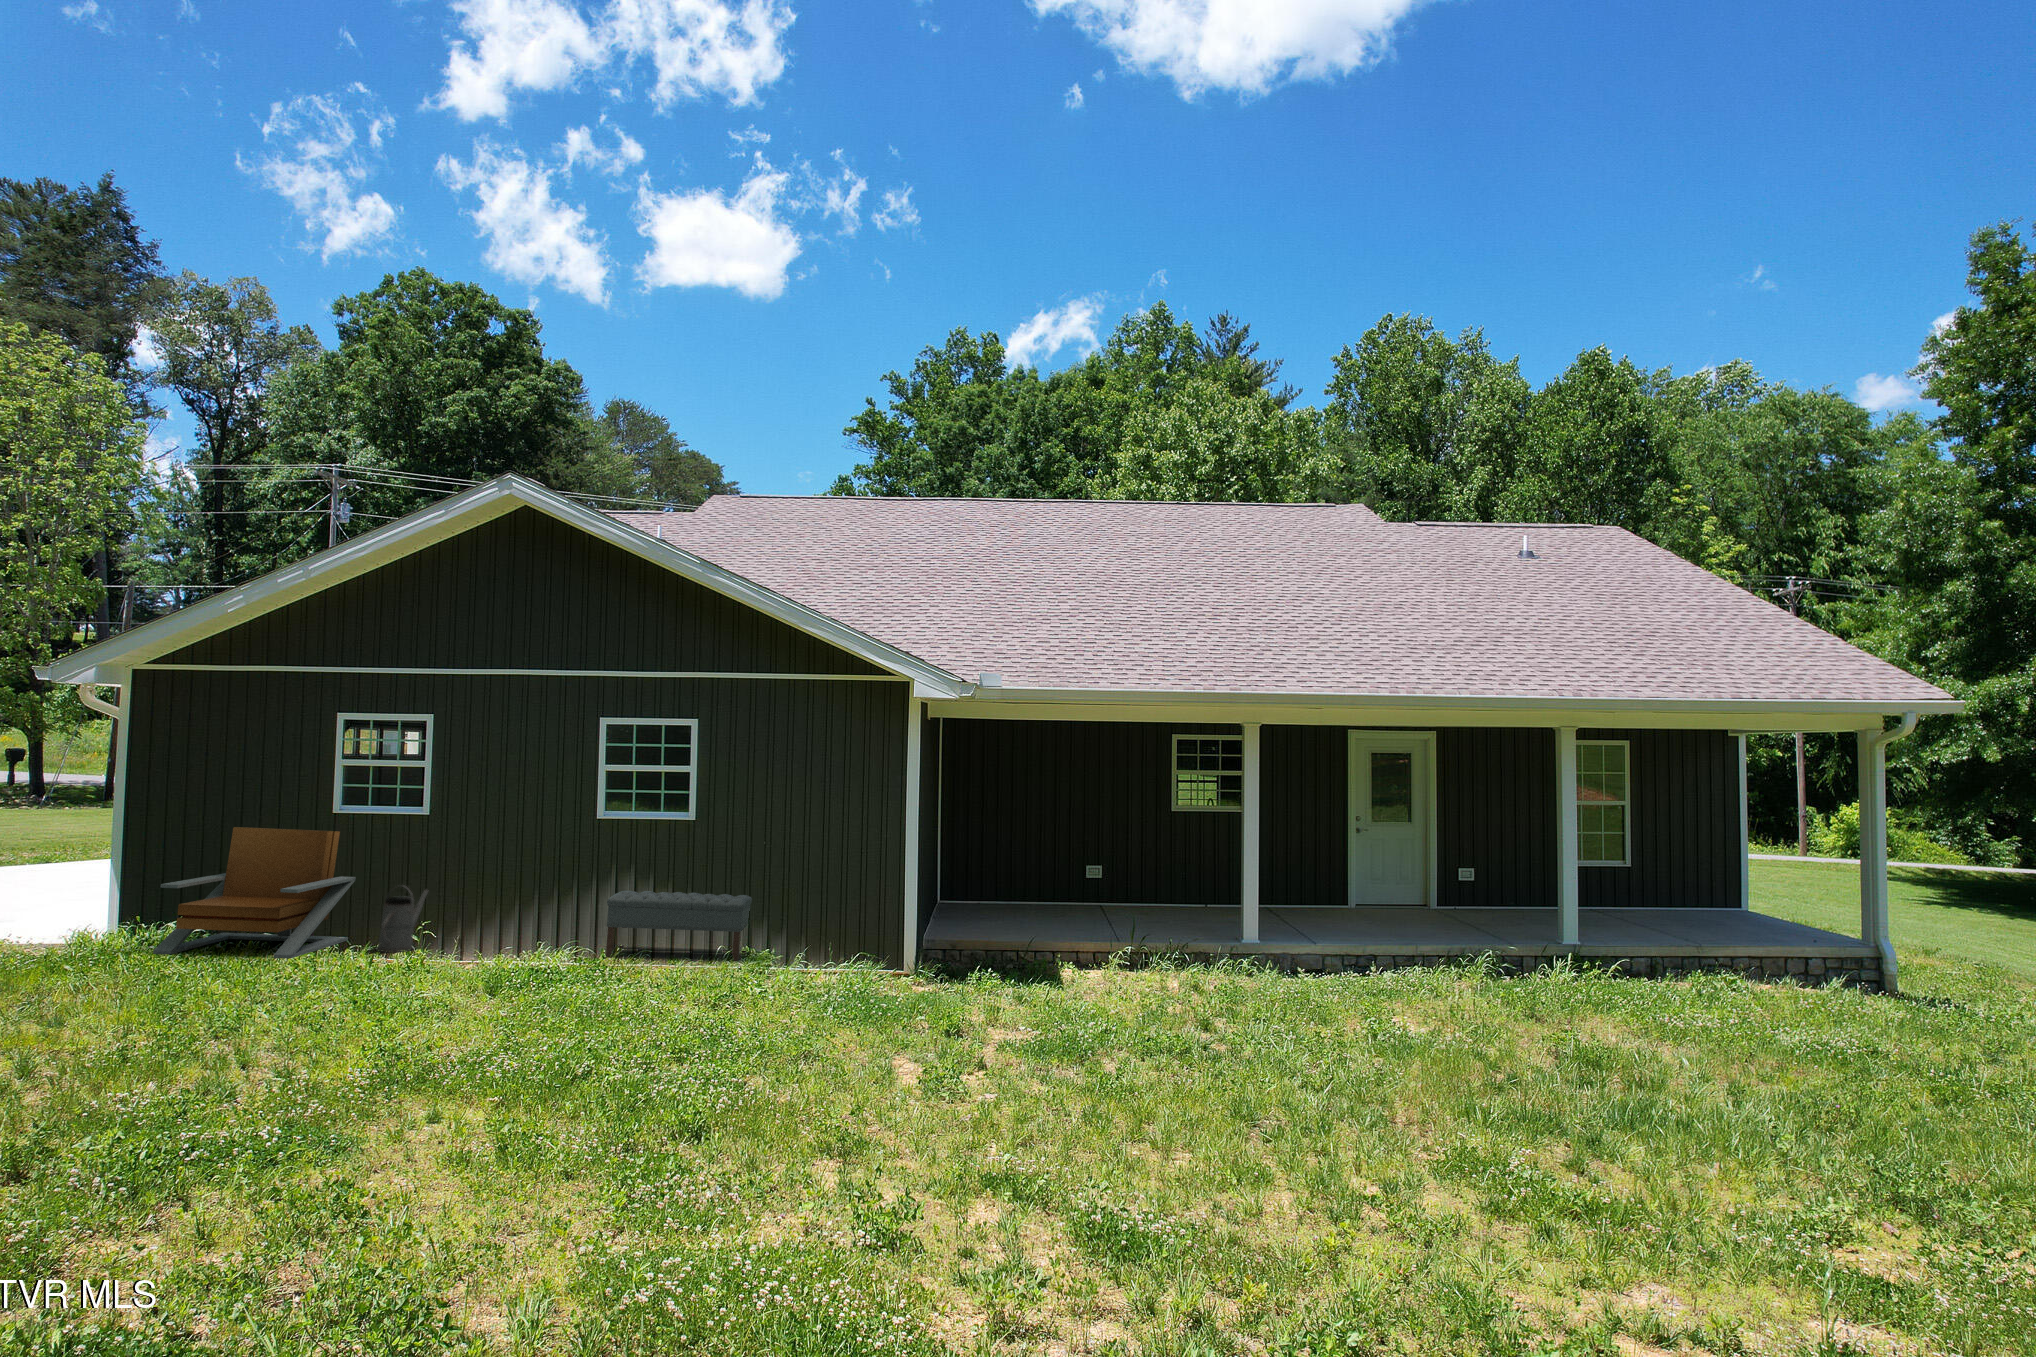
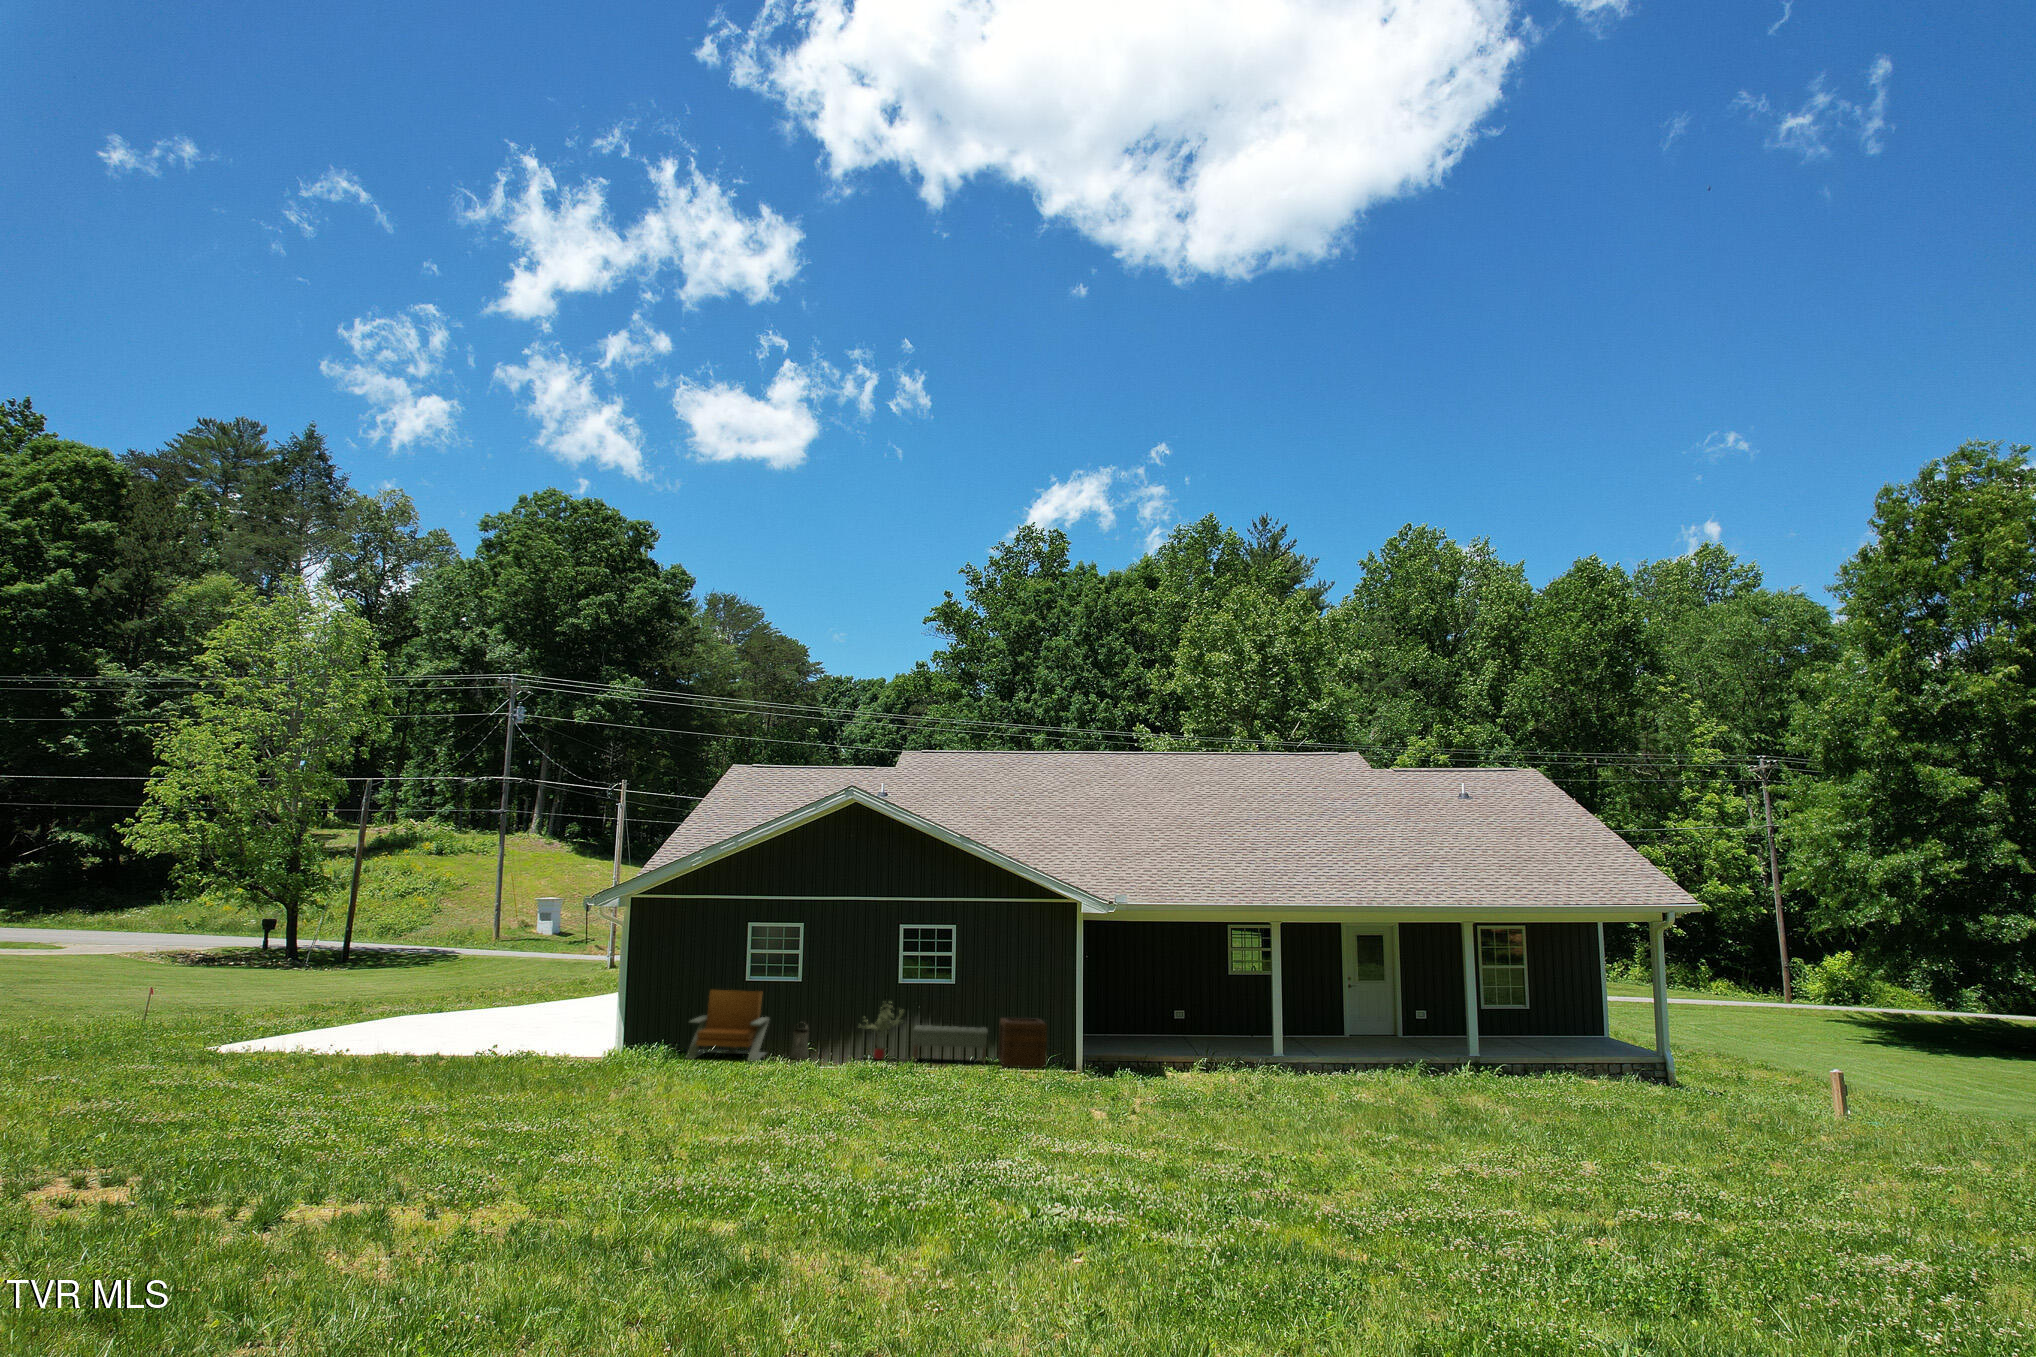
potted tree: none [510,849,597,952] -> present [859,1004,904,1060]
wooden crate: none [766,879,849,967] -> present [998,1018,1047,1068]

